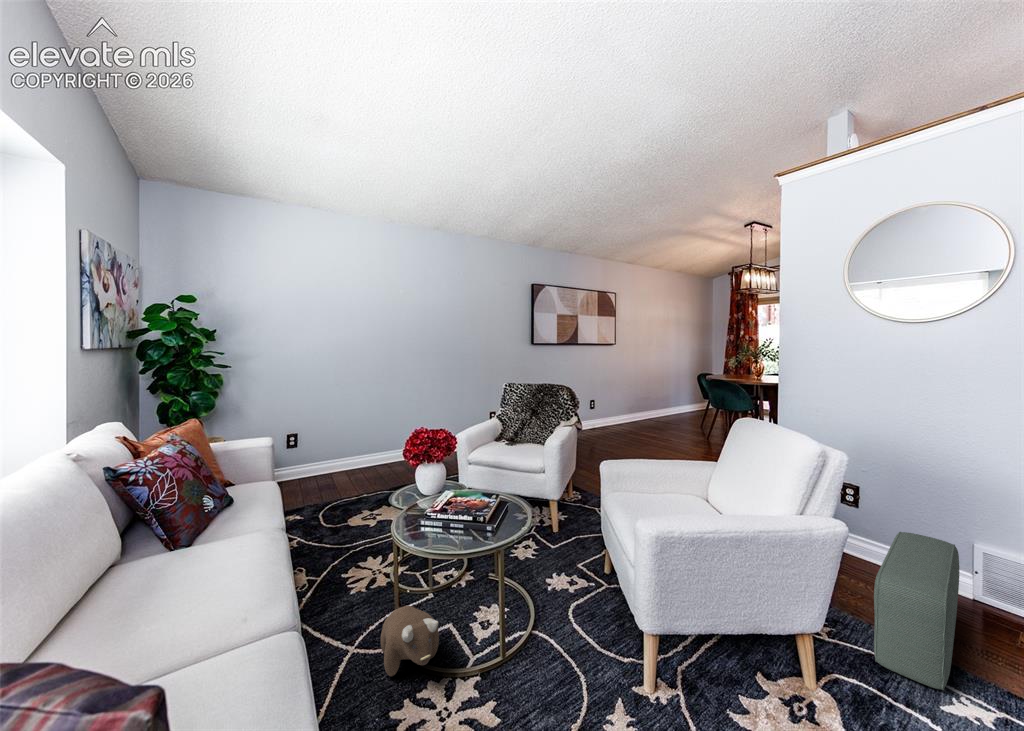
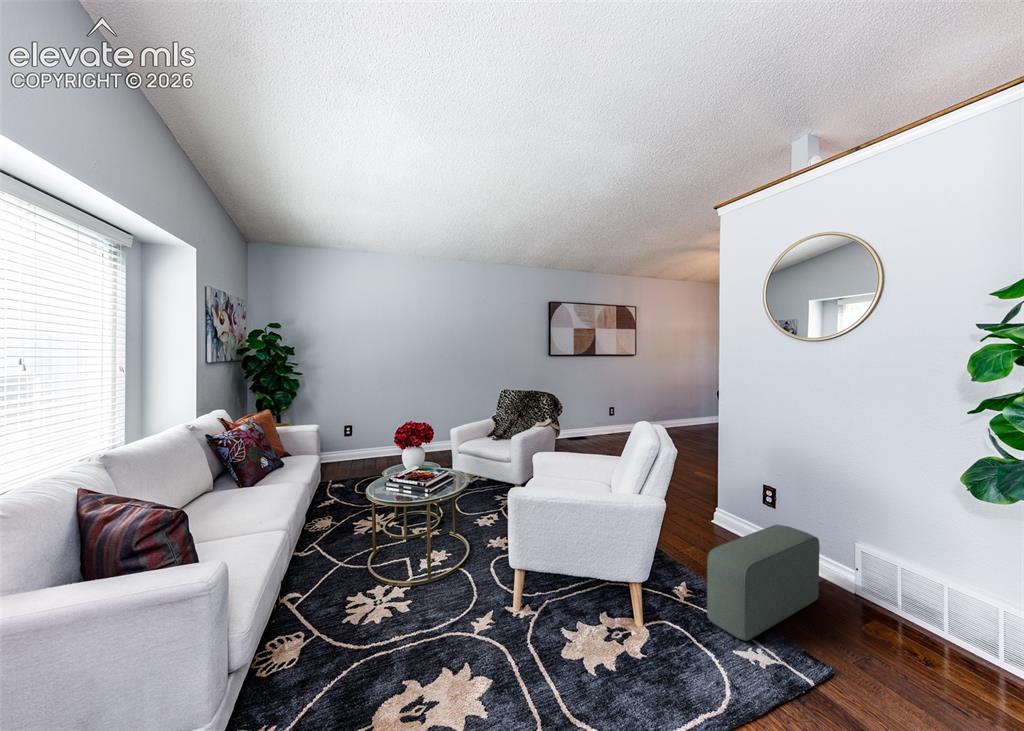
plush toy: present [381,606,439,676] -> none [351,538,390,581]

